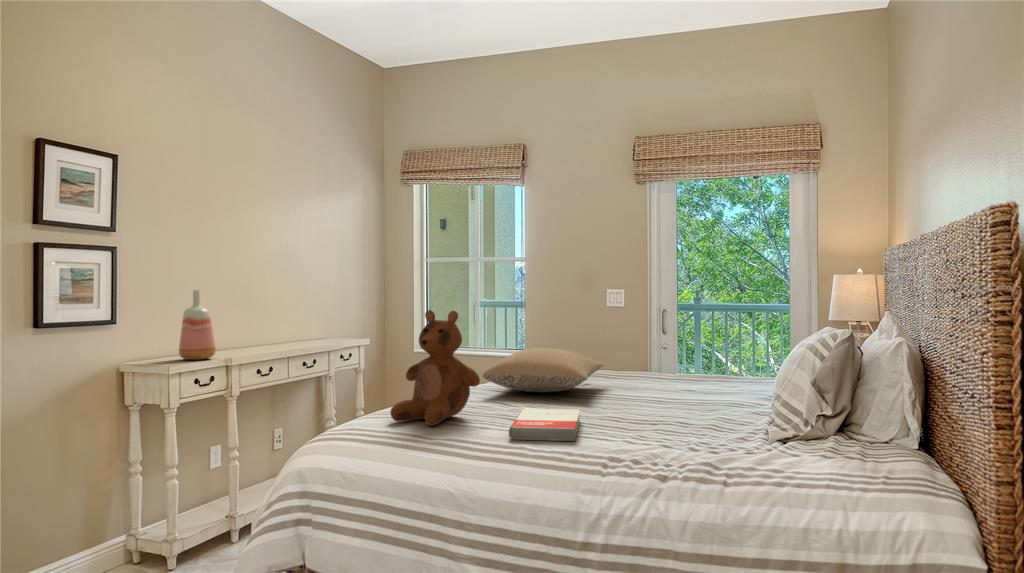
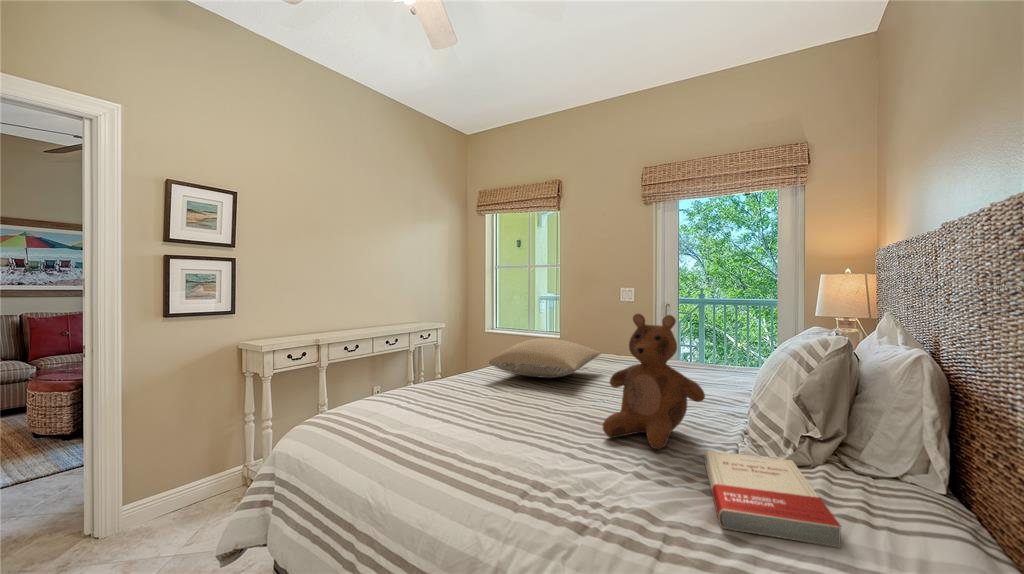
vase: present [179,290,216,360] -> none [280,290,308,341]
teddy bear: present [390,310,480,426] -> present [603,314,705,449]
book: present [509,409,580,441] -> present [704,451,841,547]

